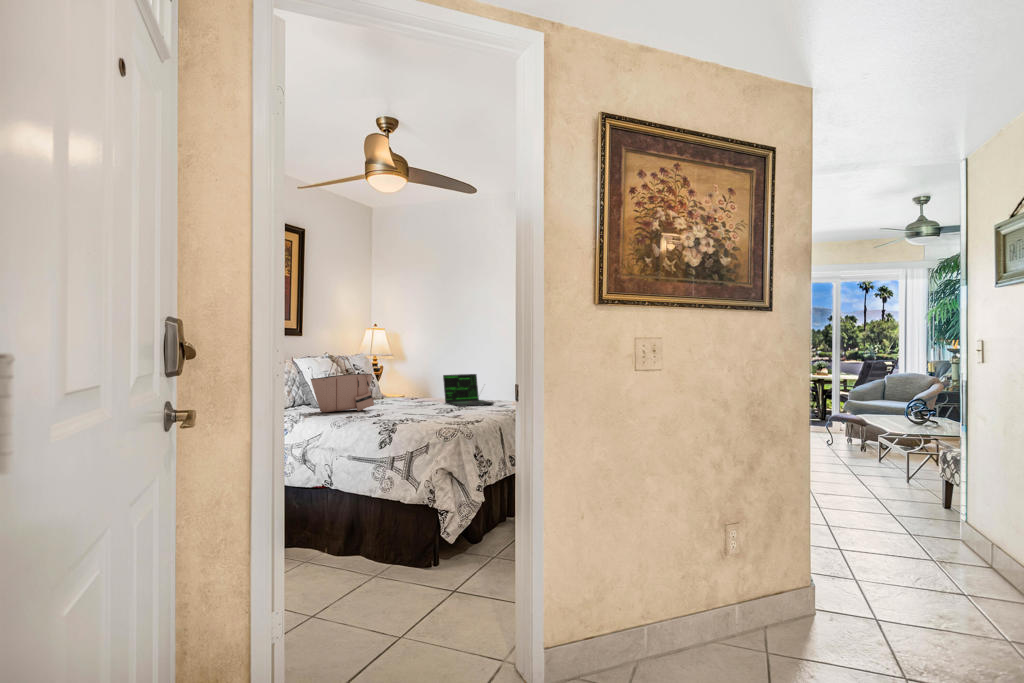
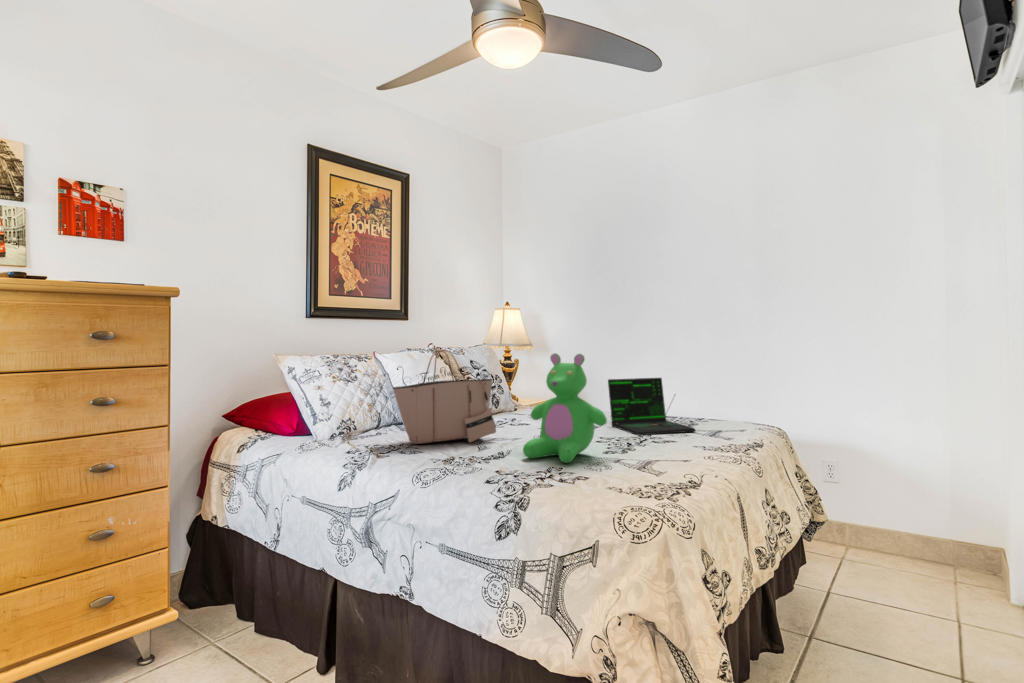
teddy bear: none [391,358,438,417] -> present [523,353,607,463]

